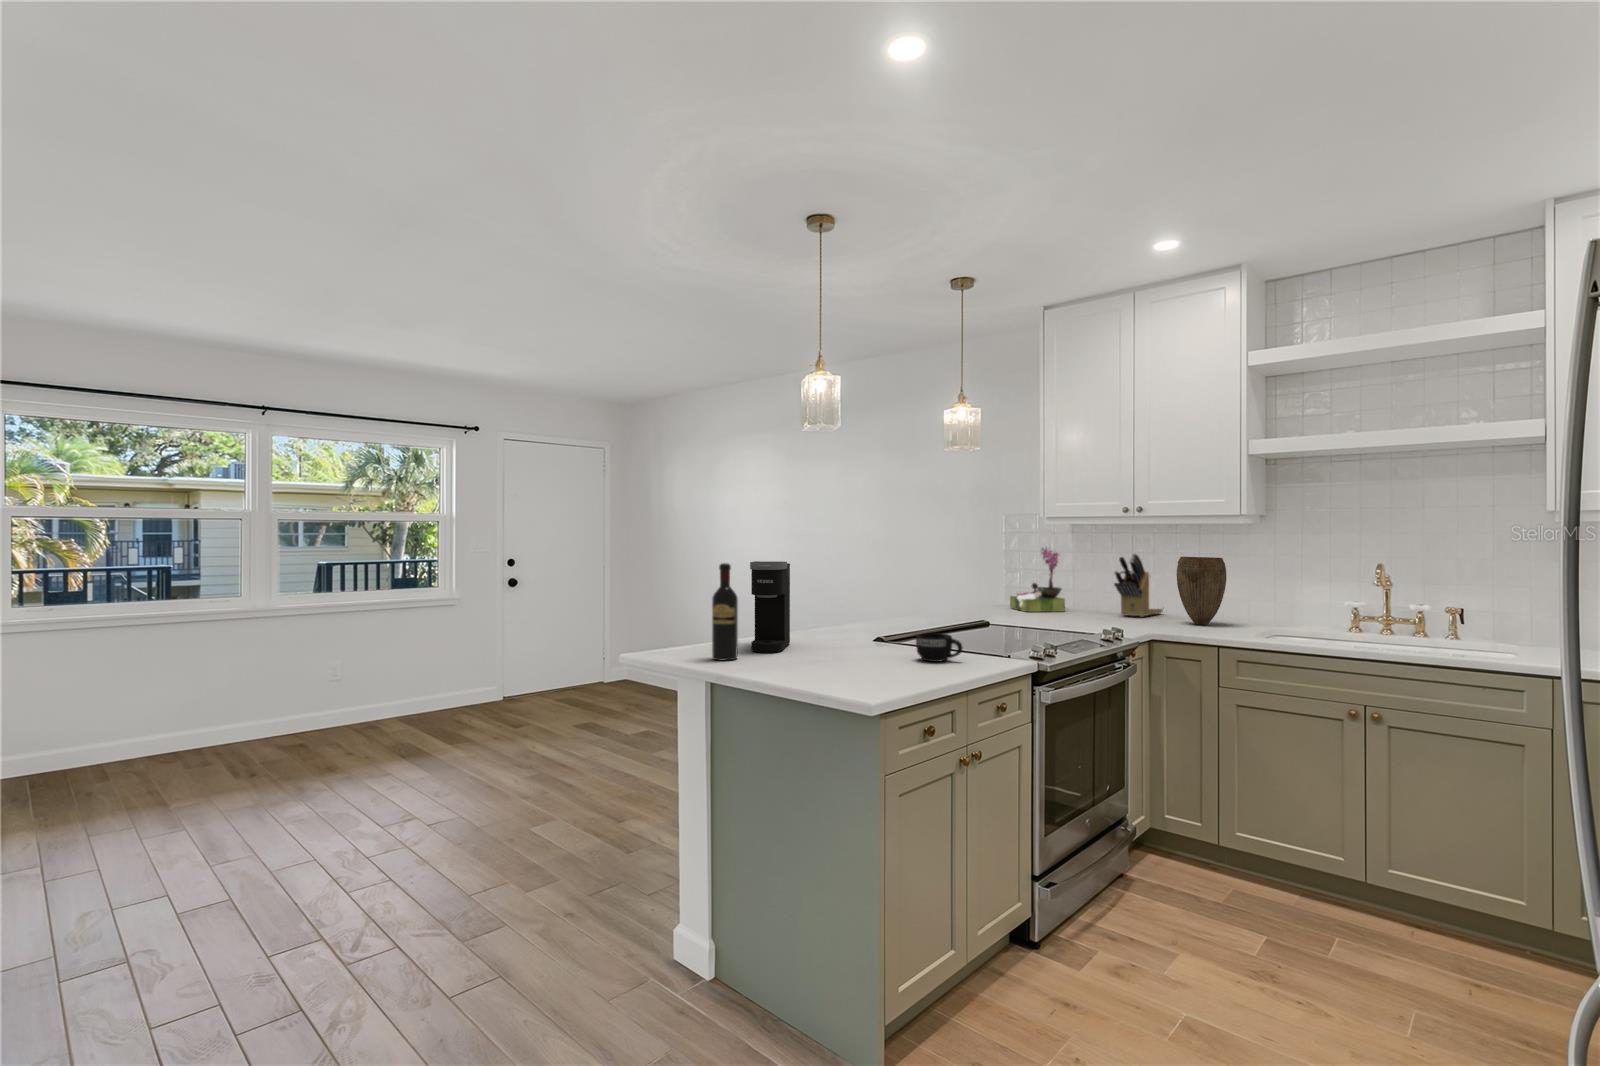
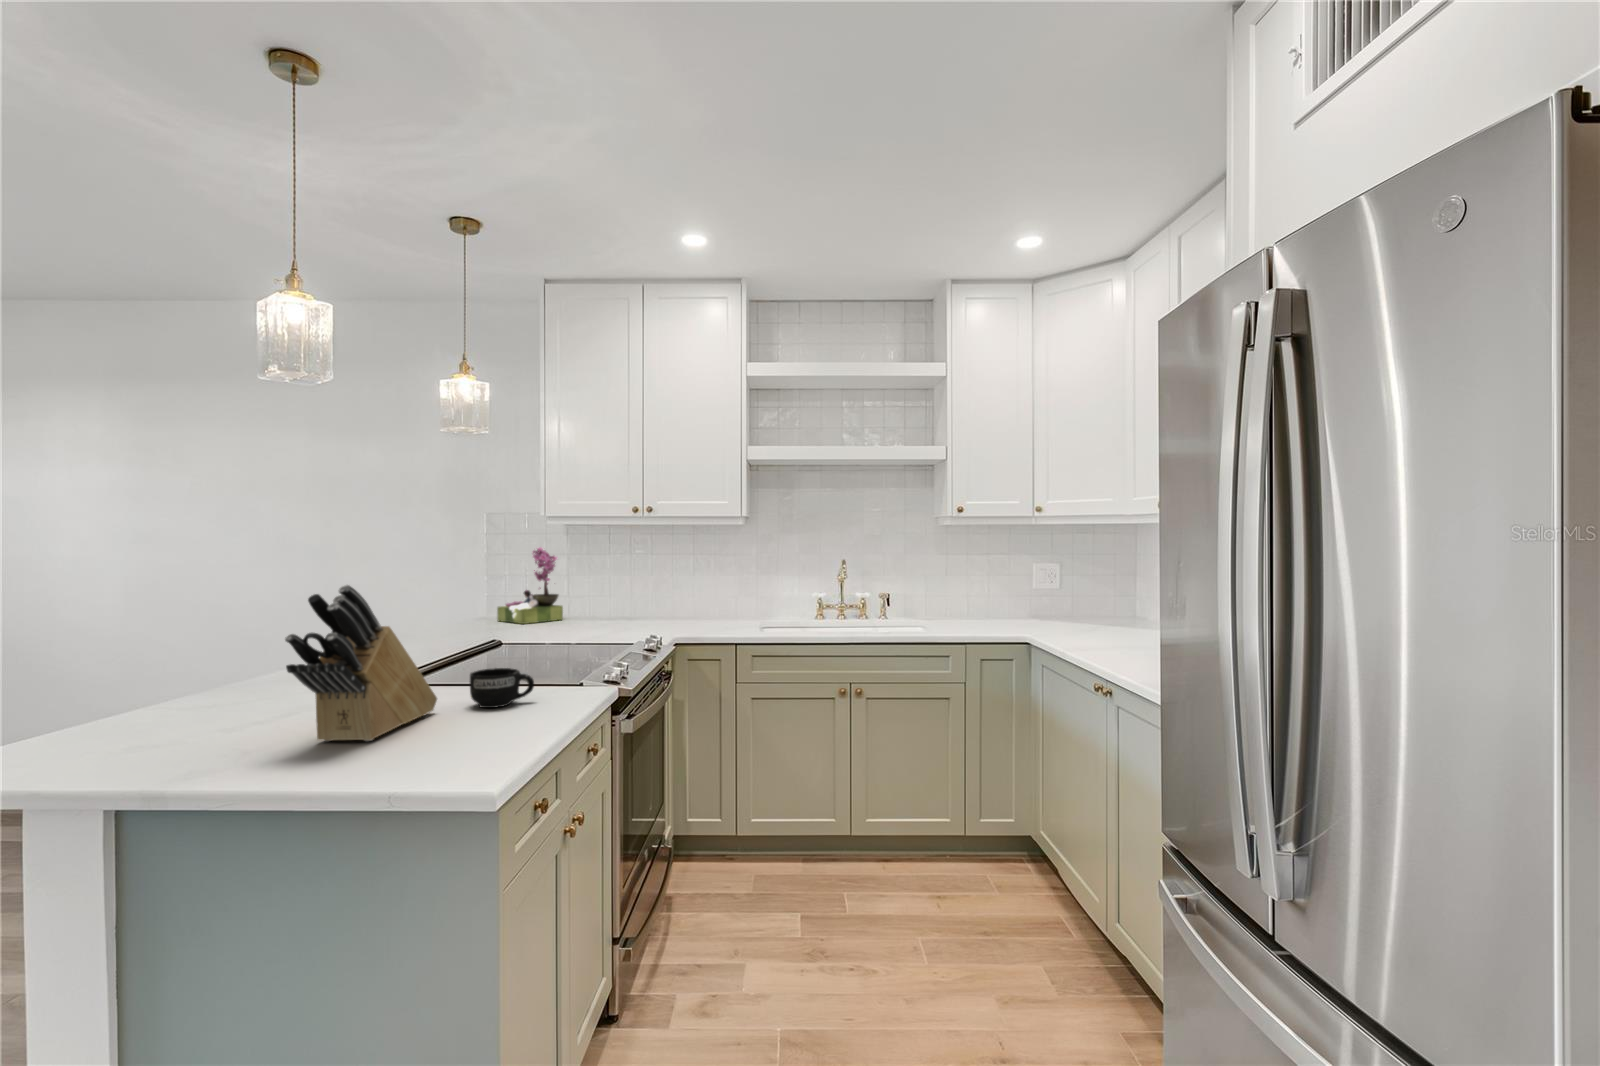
knife block: present [1114,554,1163,617] -> present [285,585,437,742]
vase: present [1177,557,1226,625] -> none [682,557,725,623]
coffee maker: present [750,561,790,653] -> none [163,584,235,738]
wine bottle: present [712,563,738,660] -> none [92,593,152,769]

